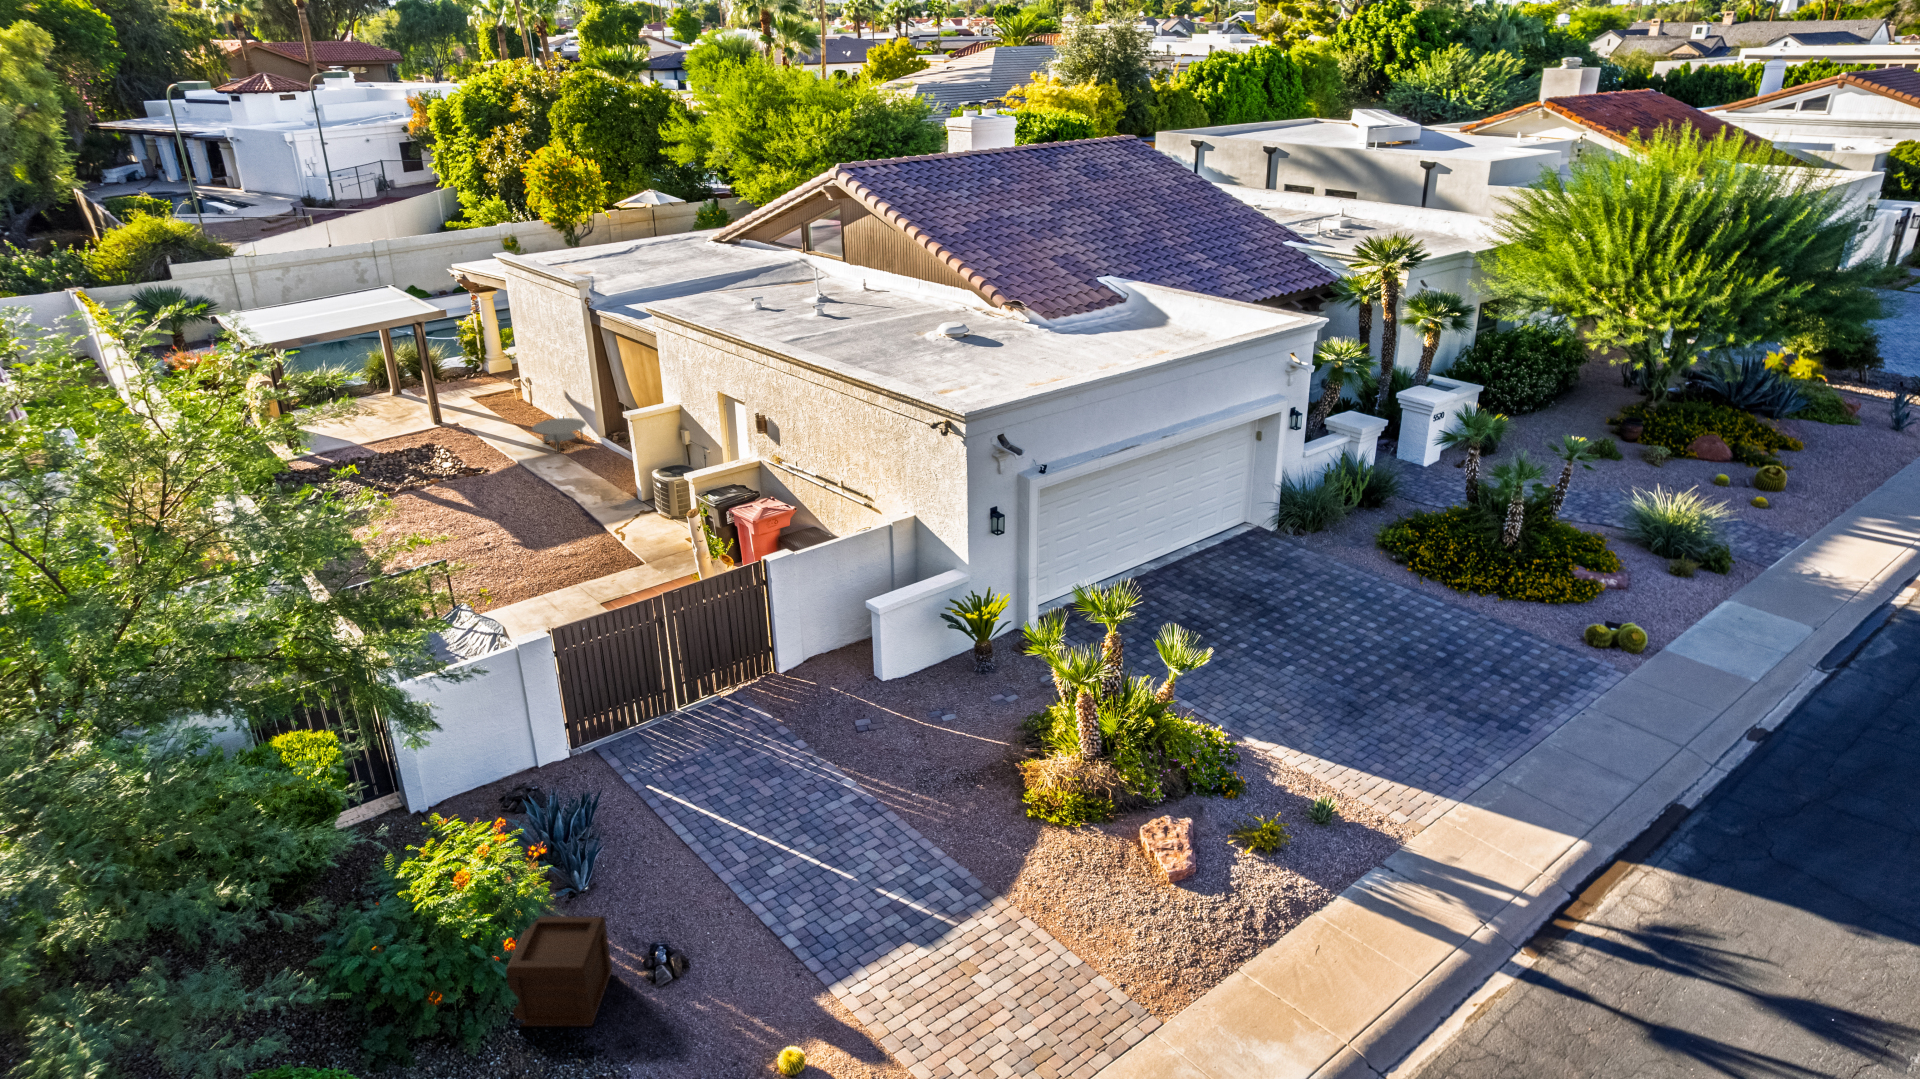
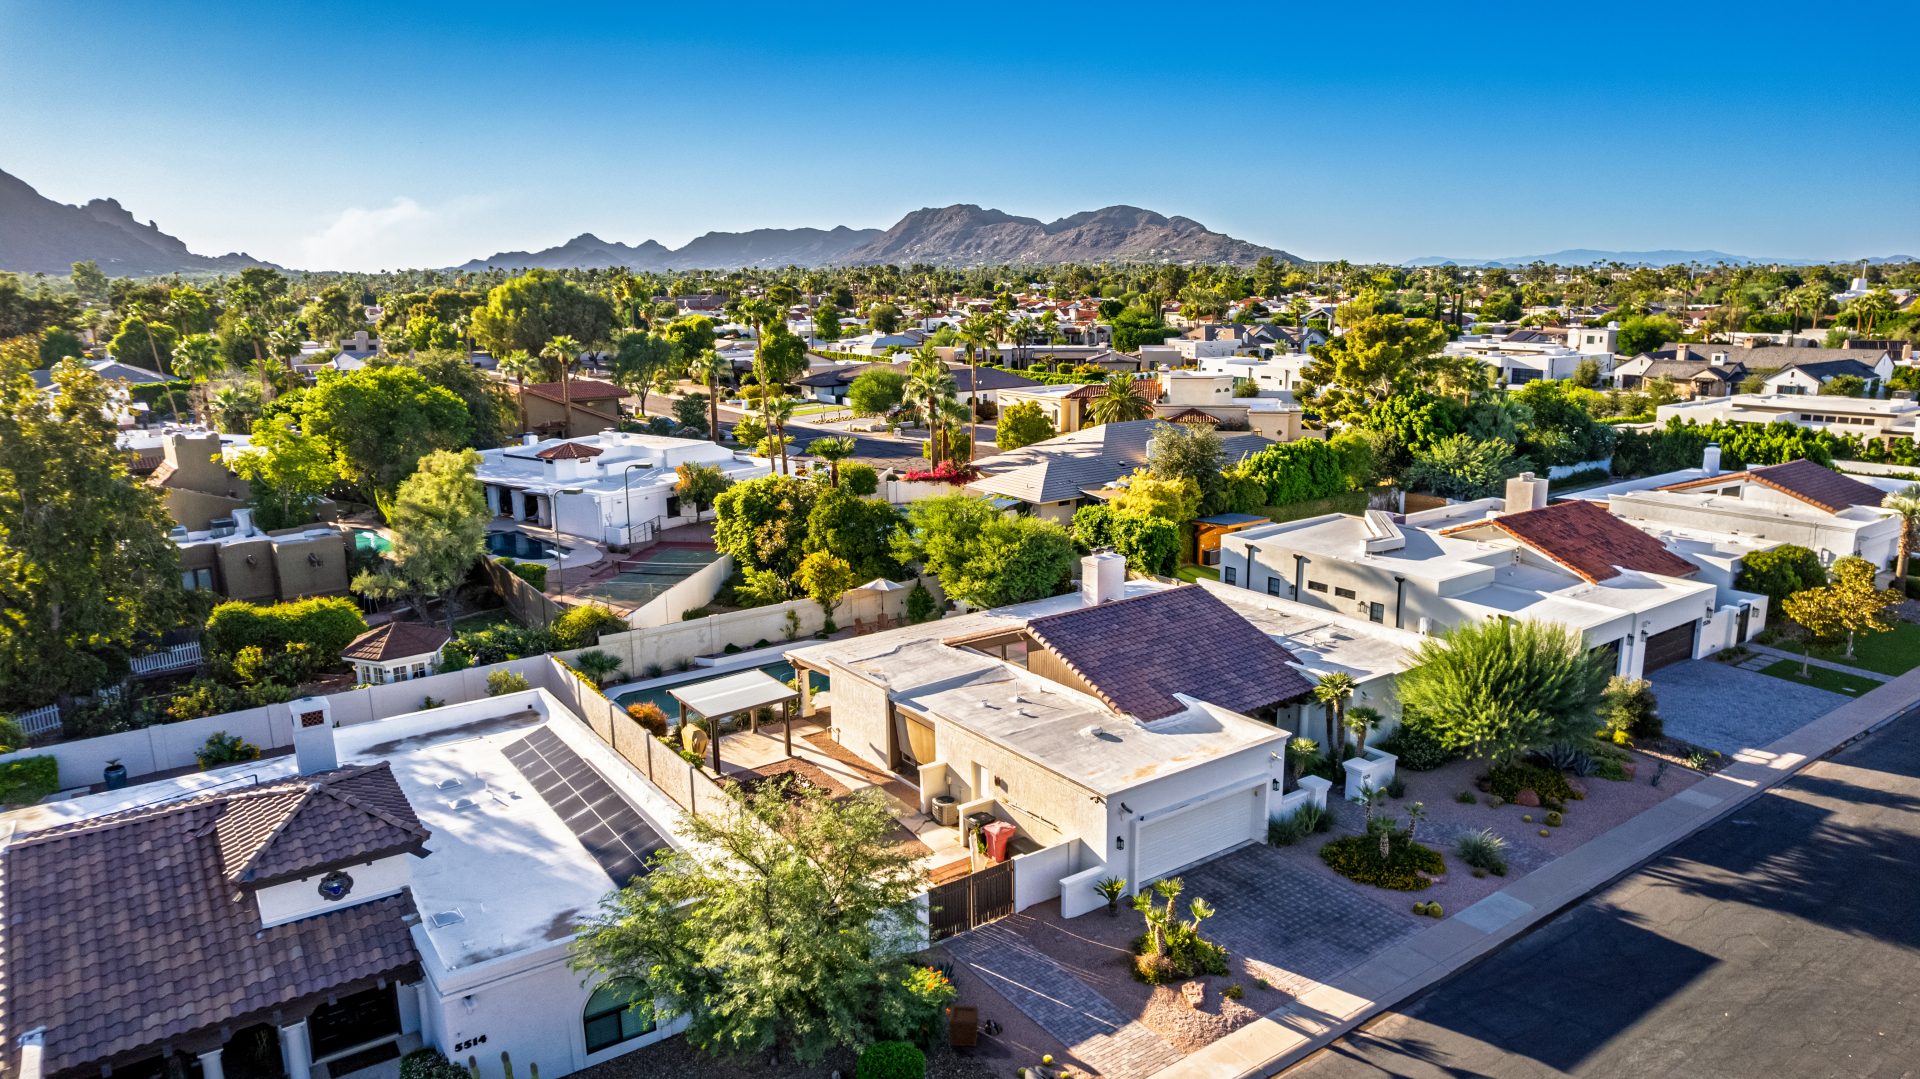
round table: present [532,418,586,453] -> none [851,757,880,779]

